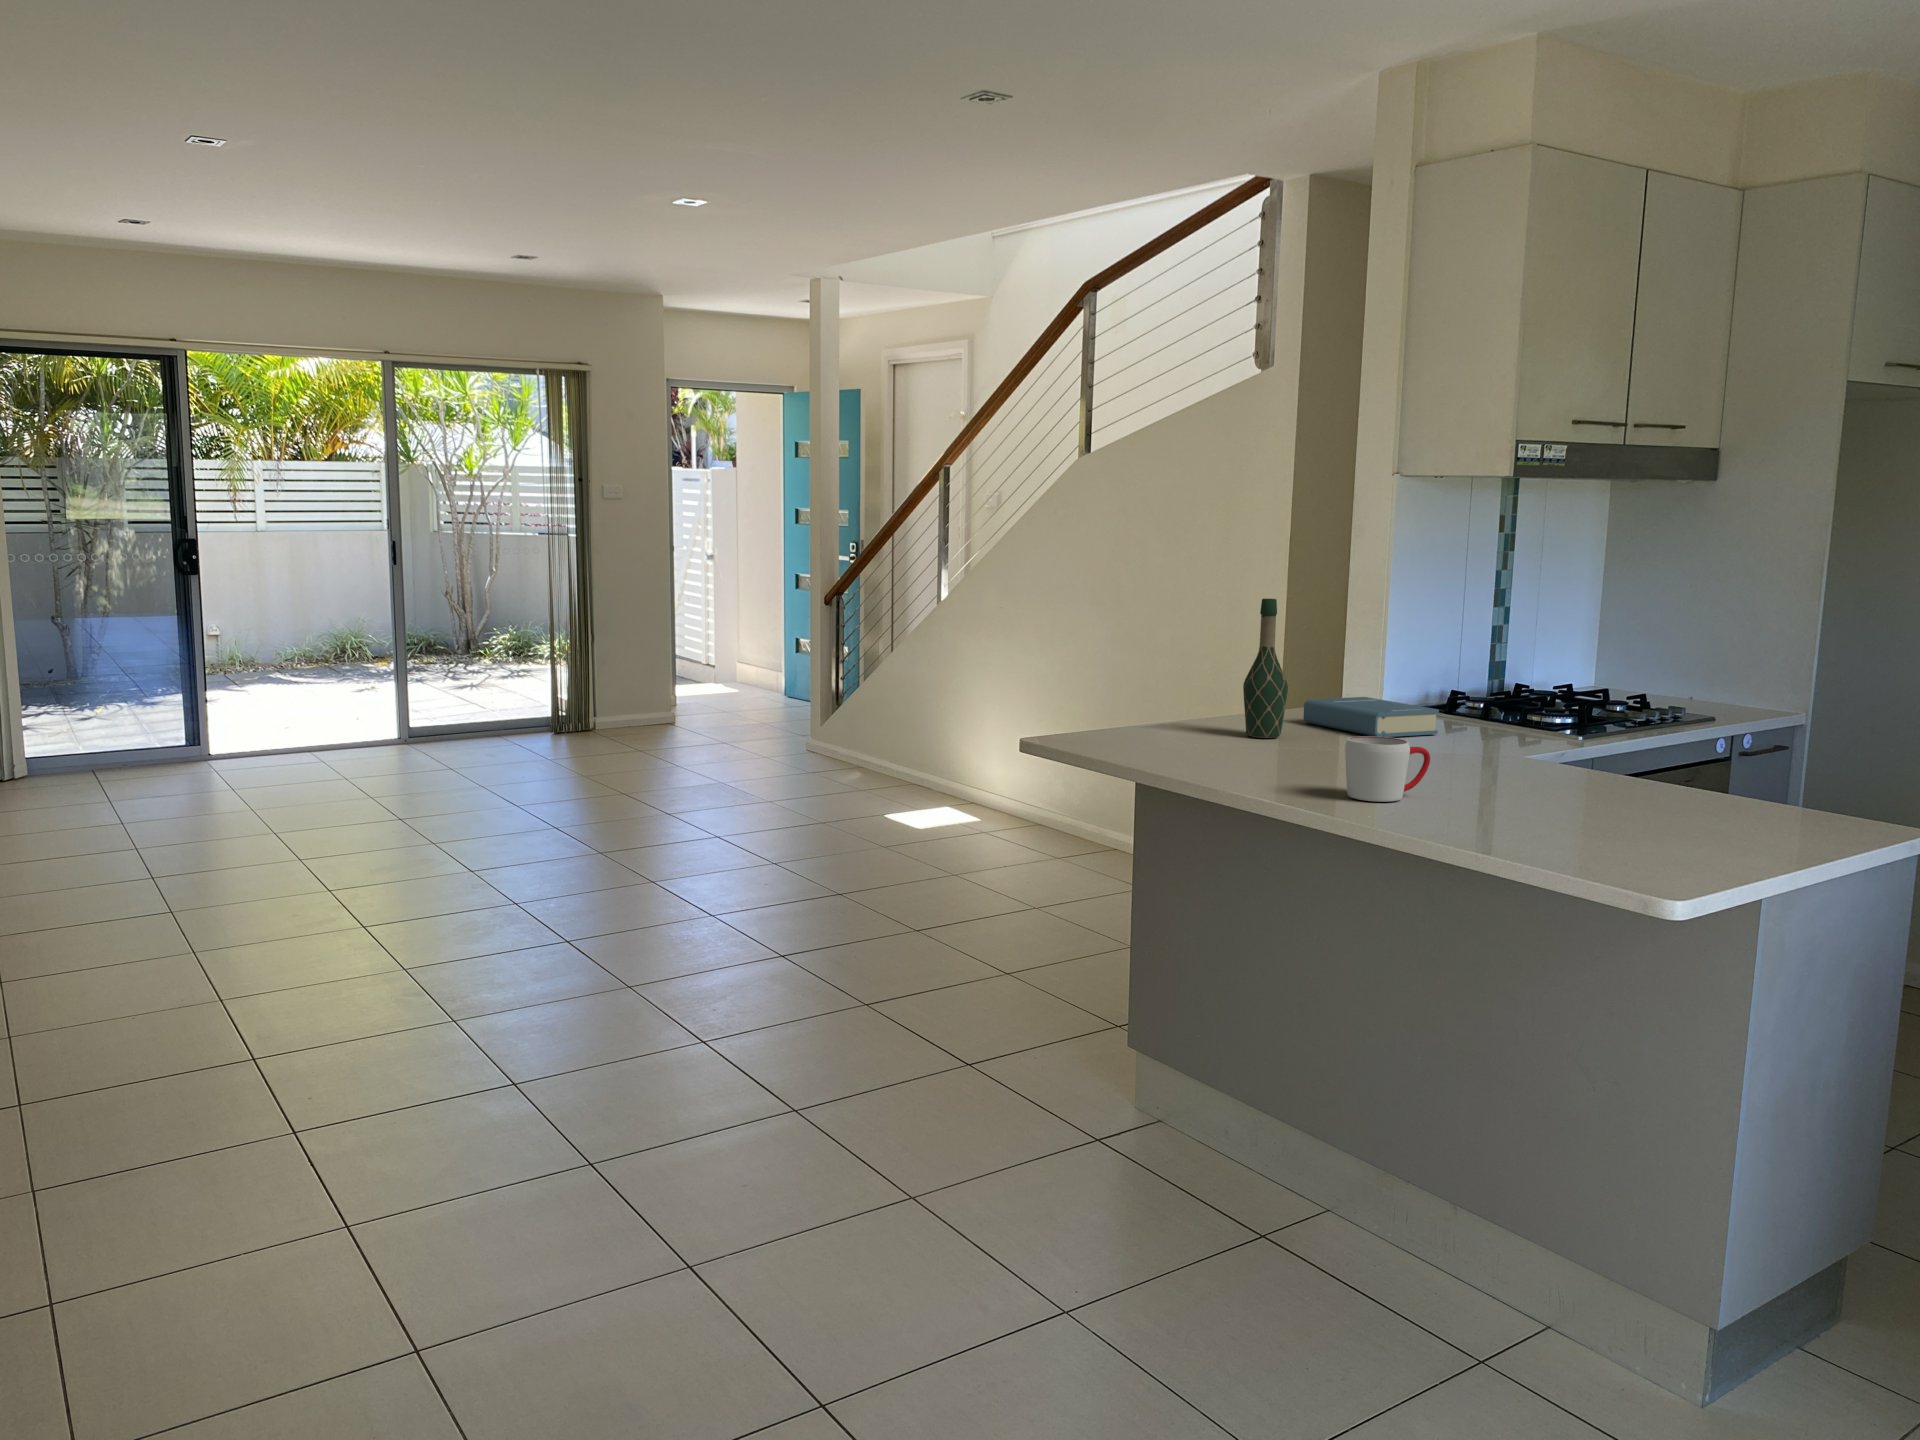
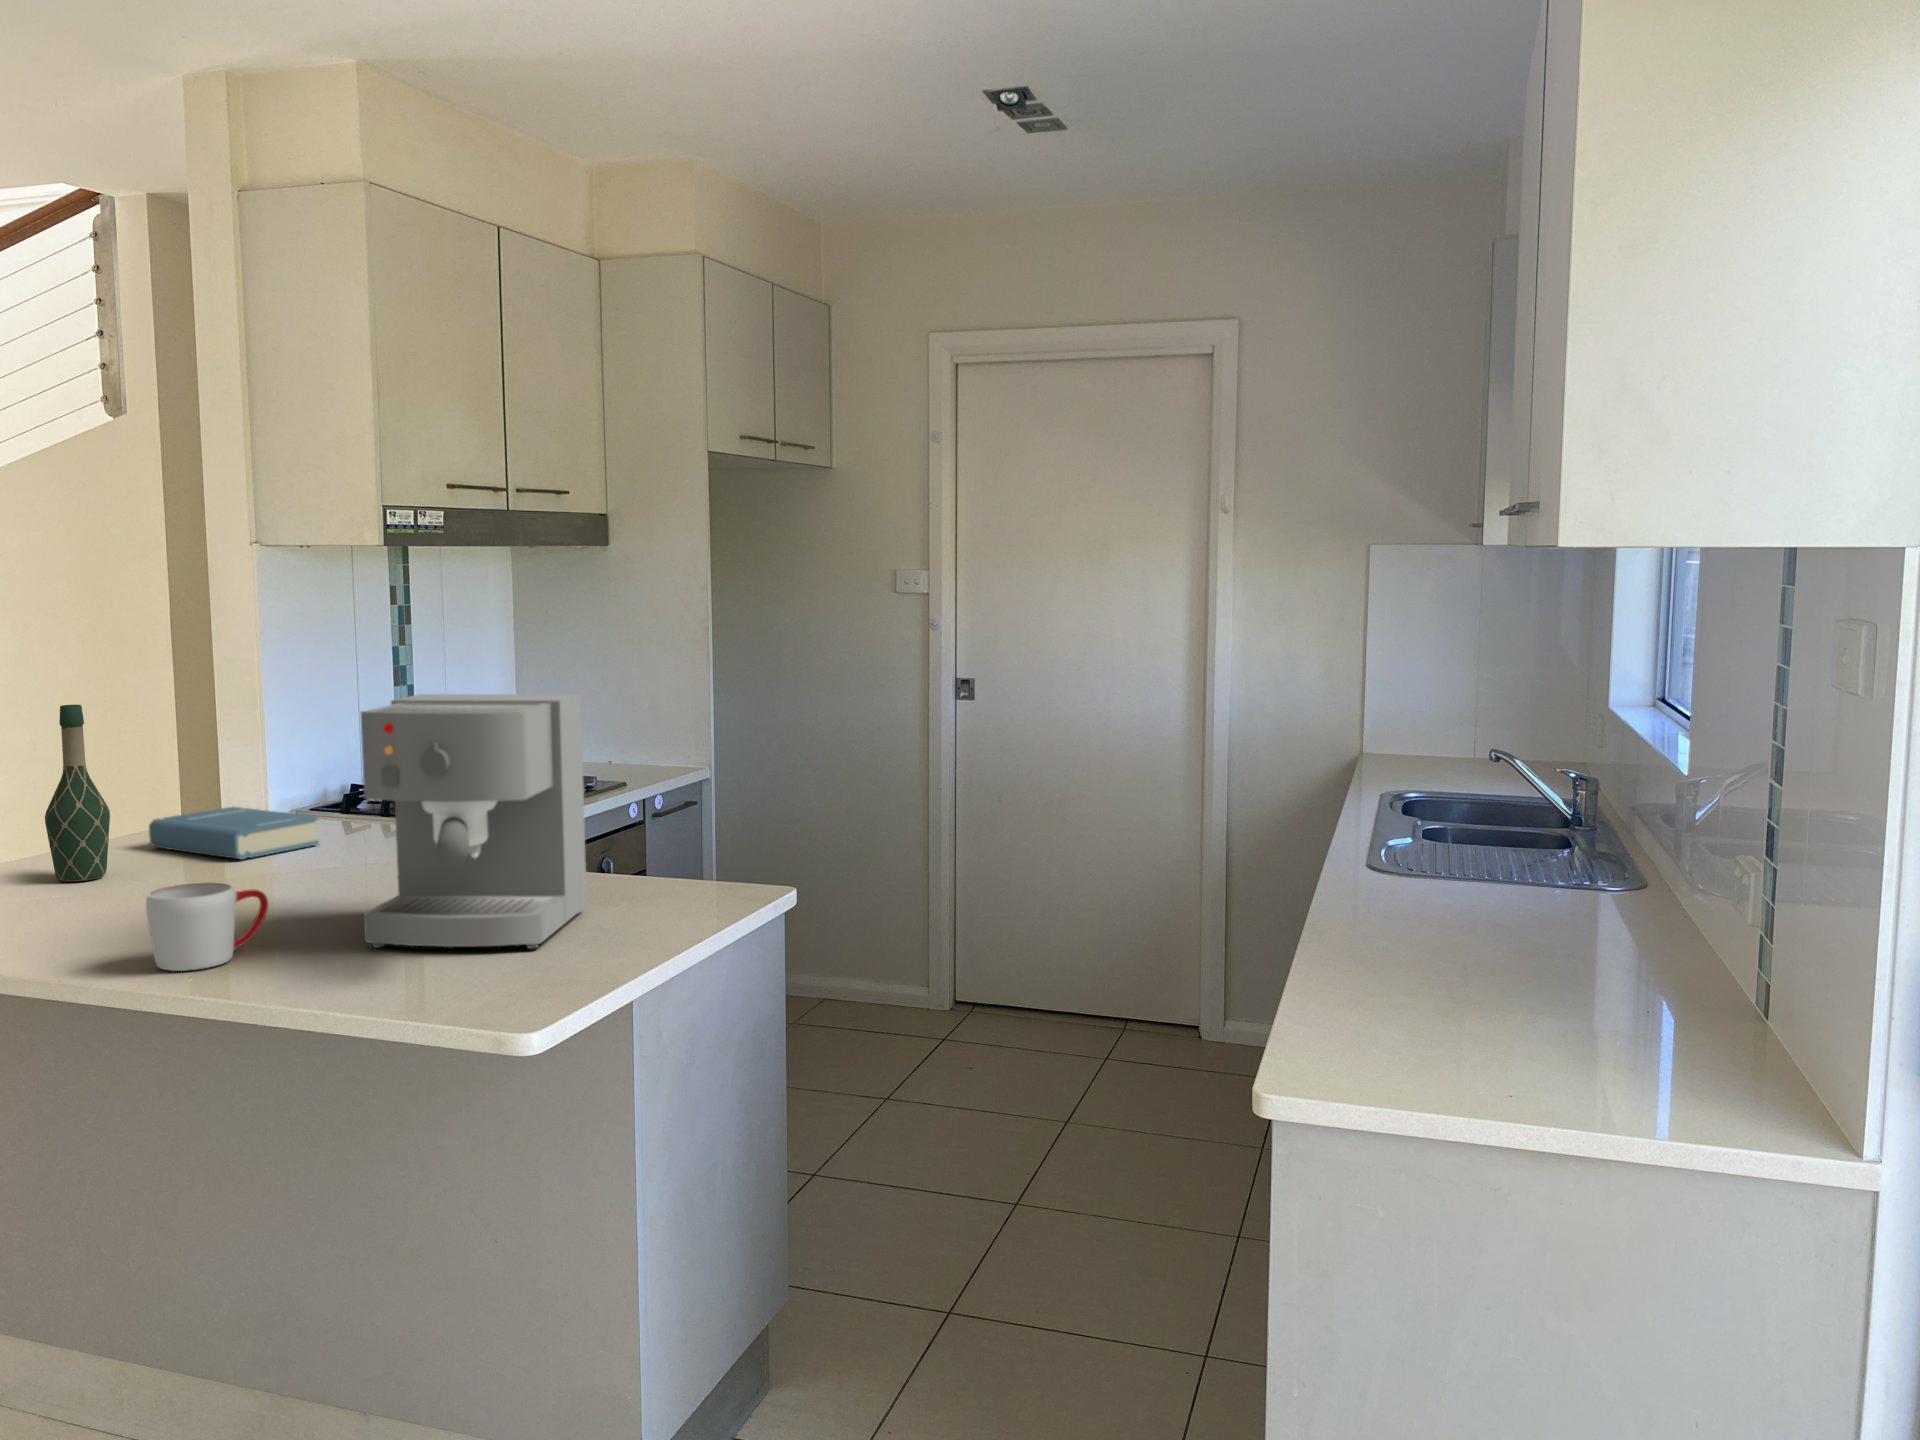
coffee maker: none [1506,600,1715,825] -> present [360,694,587,949]

